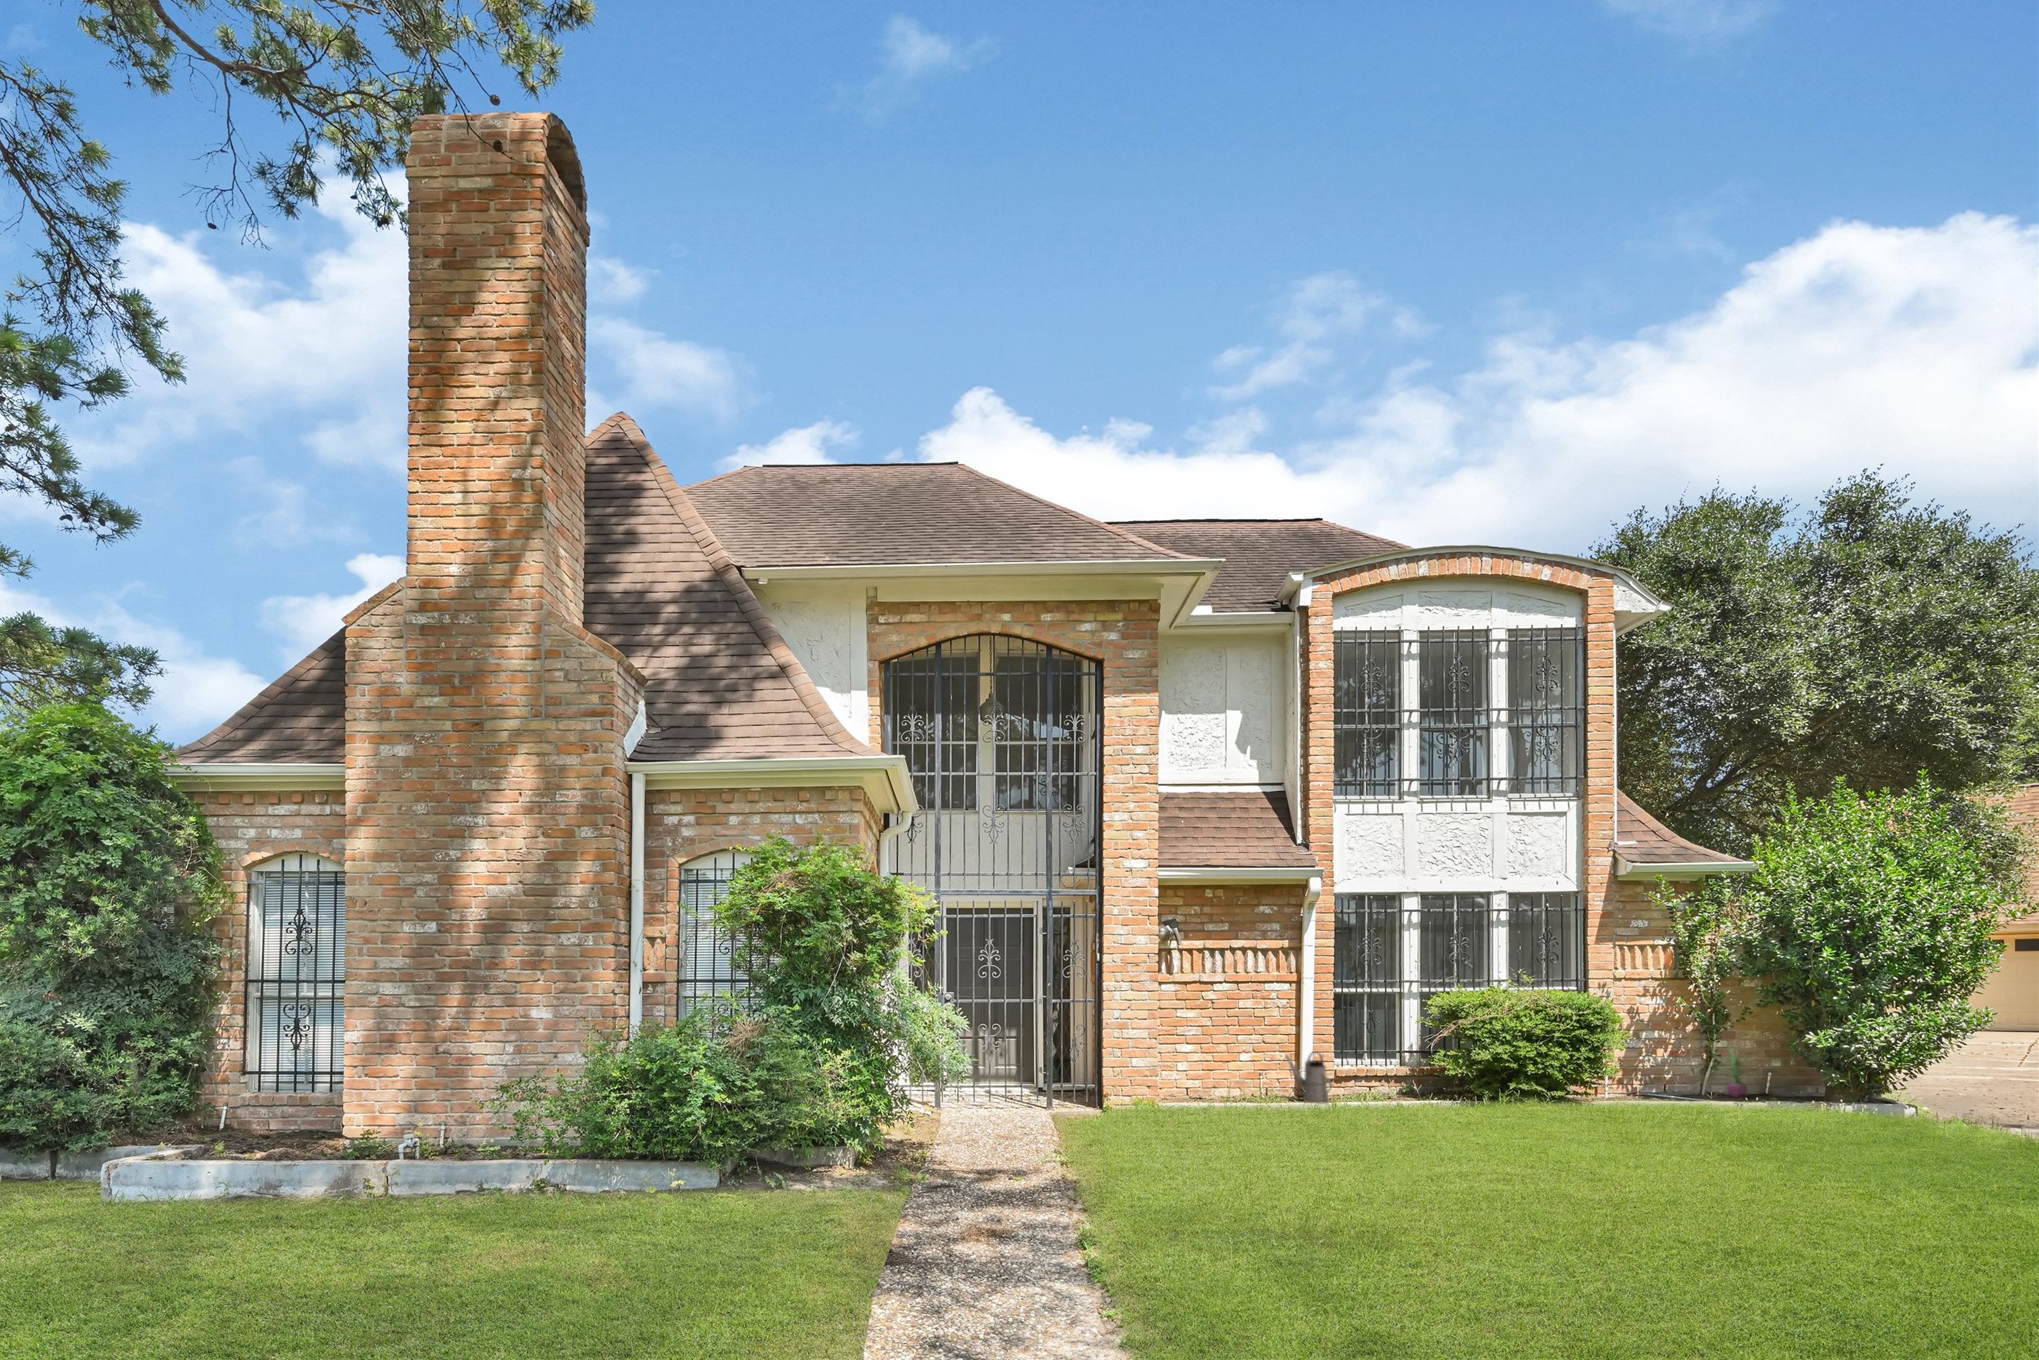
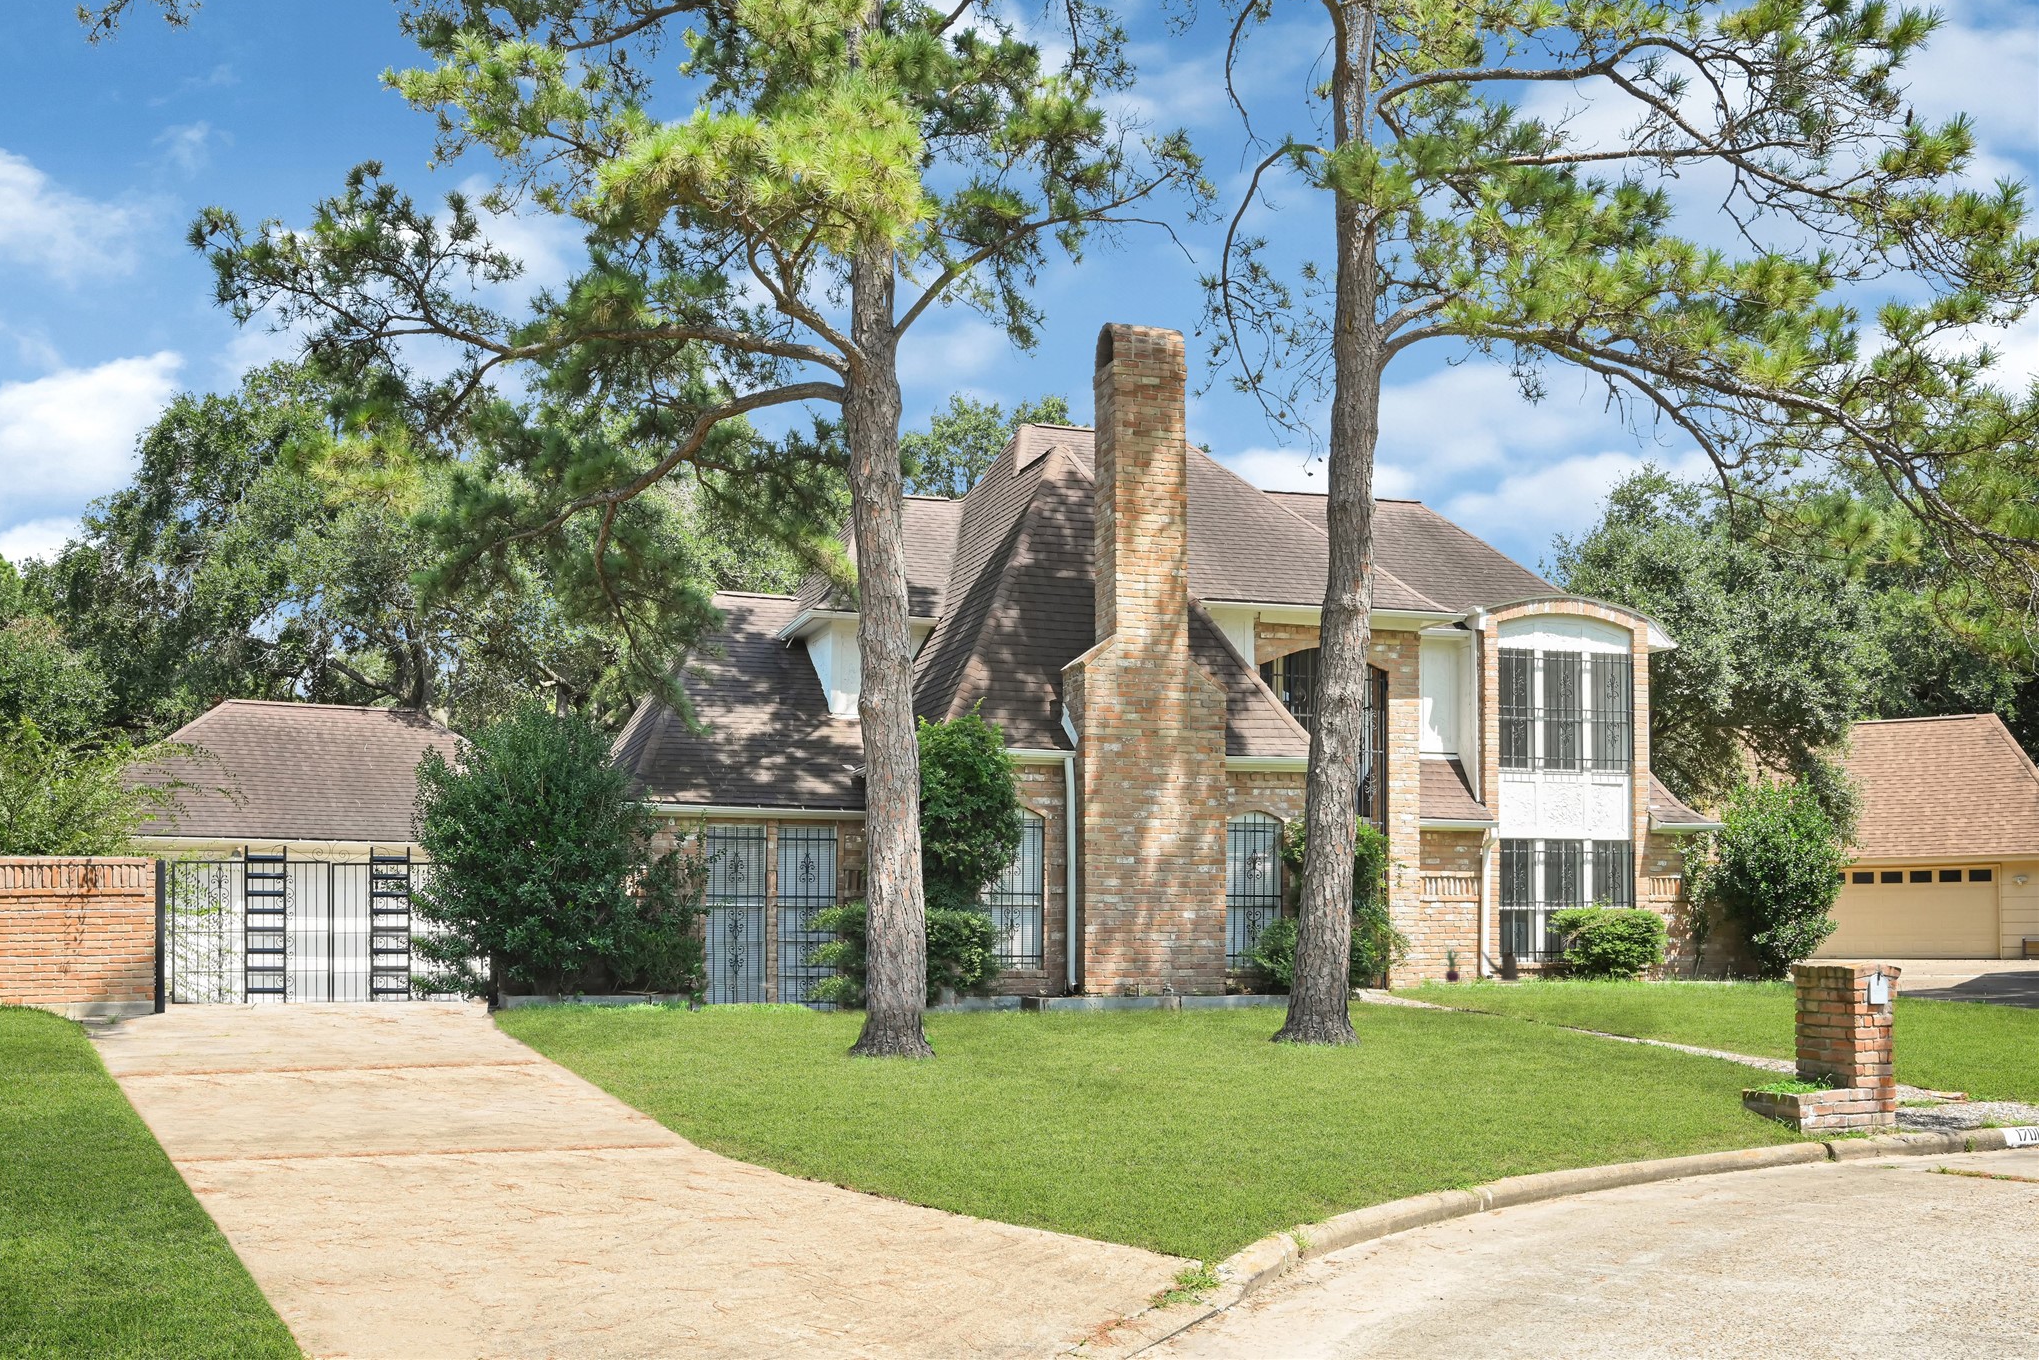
decorative plant: present [1712,1046,1748,1098] -> present [1438,948,1459,982]

